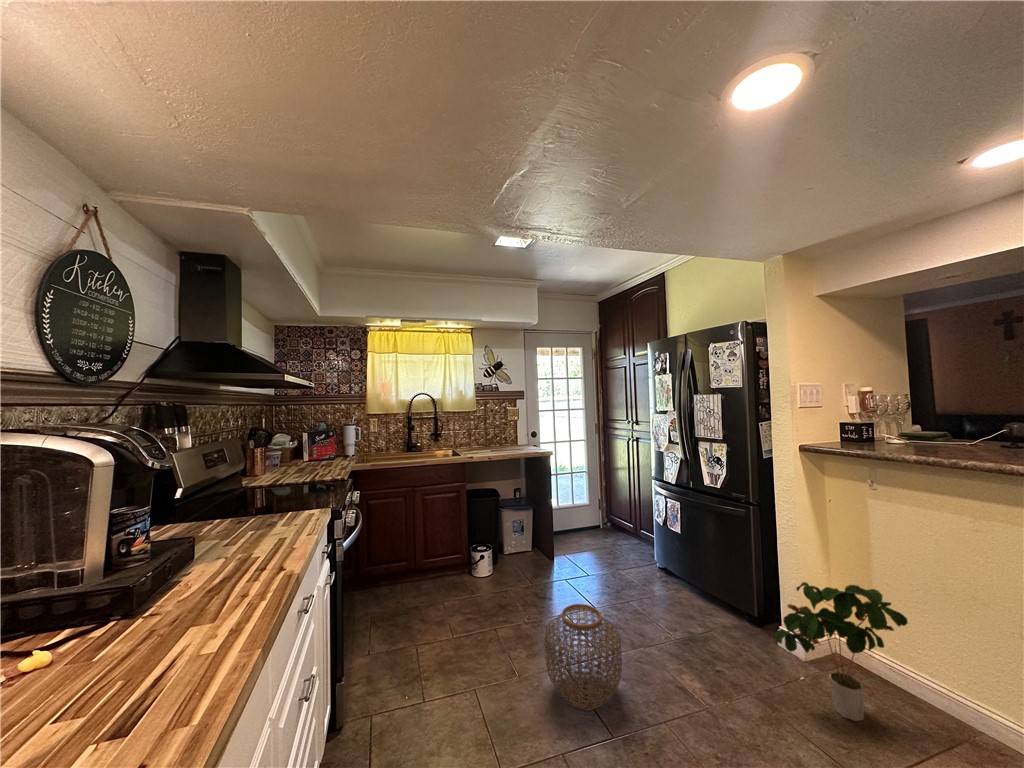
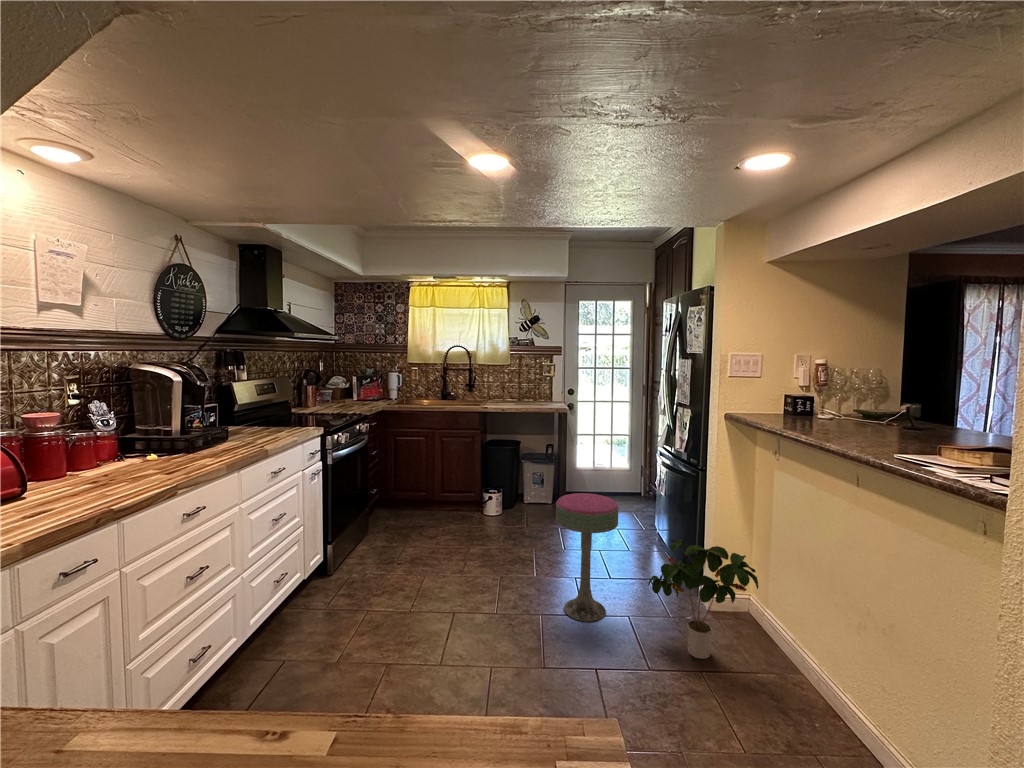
bar stool: none [649,543,726,705] -> present [556,493,619,622]
woven basket: present [545,604,622,711] -> none [466,529,526,603]

